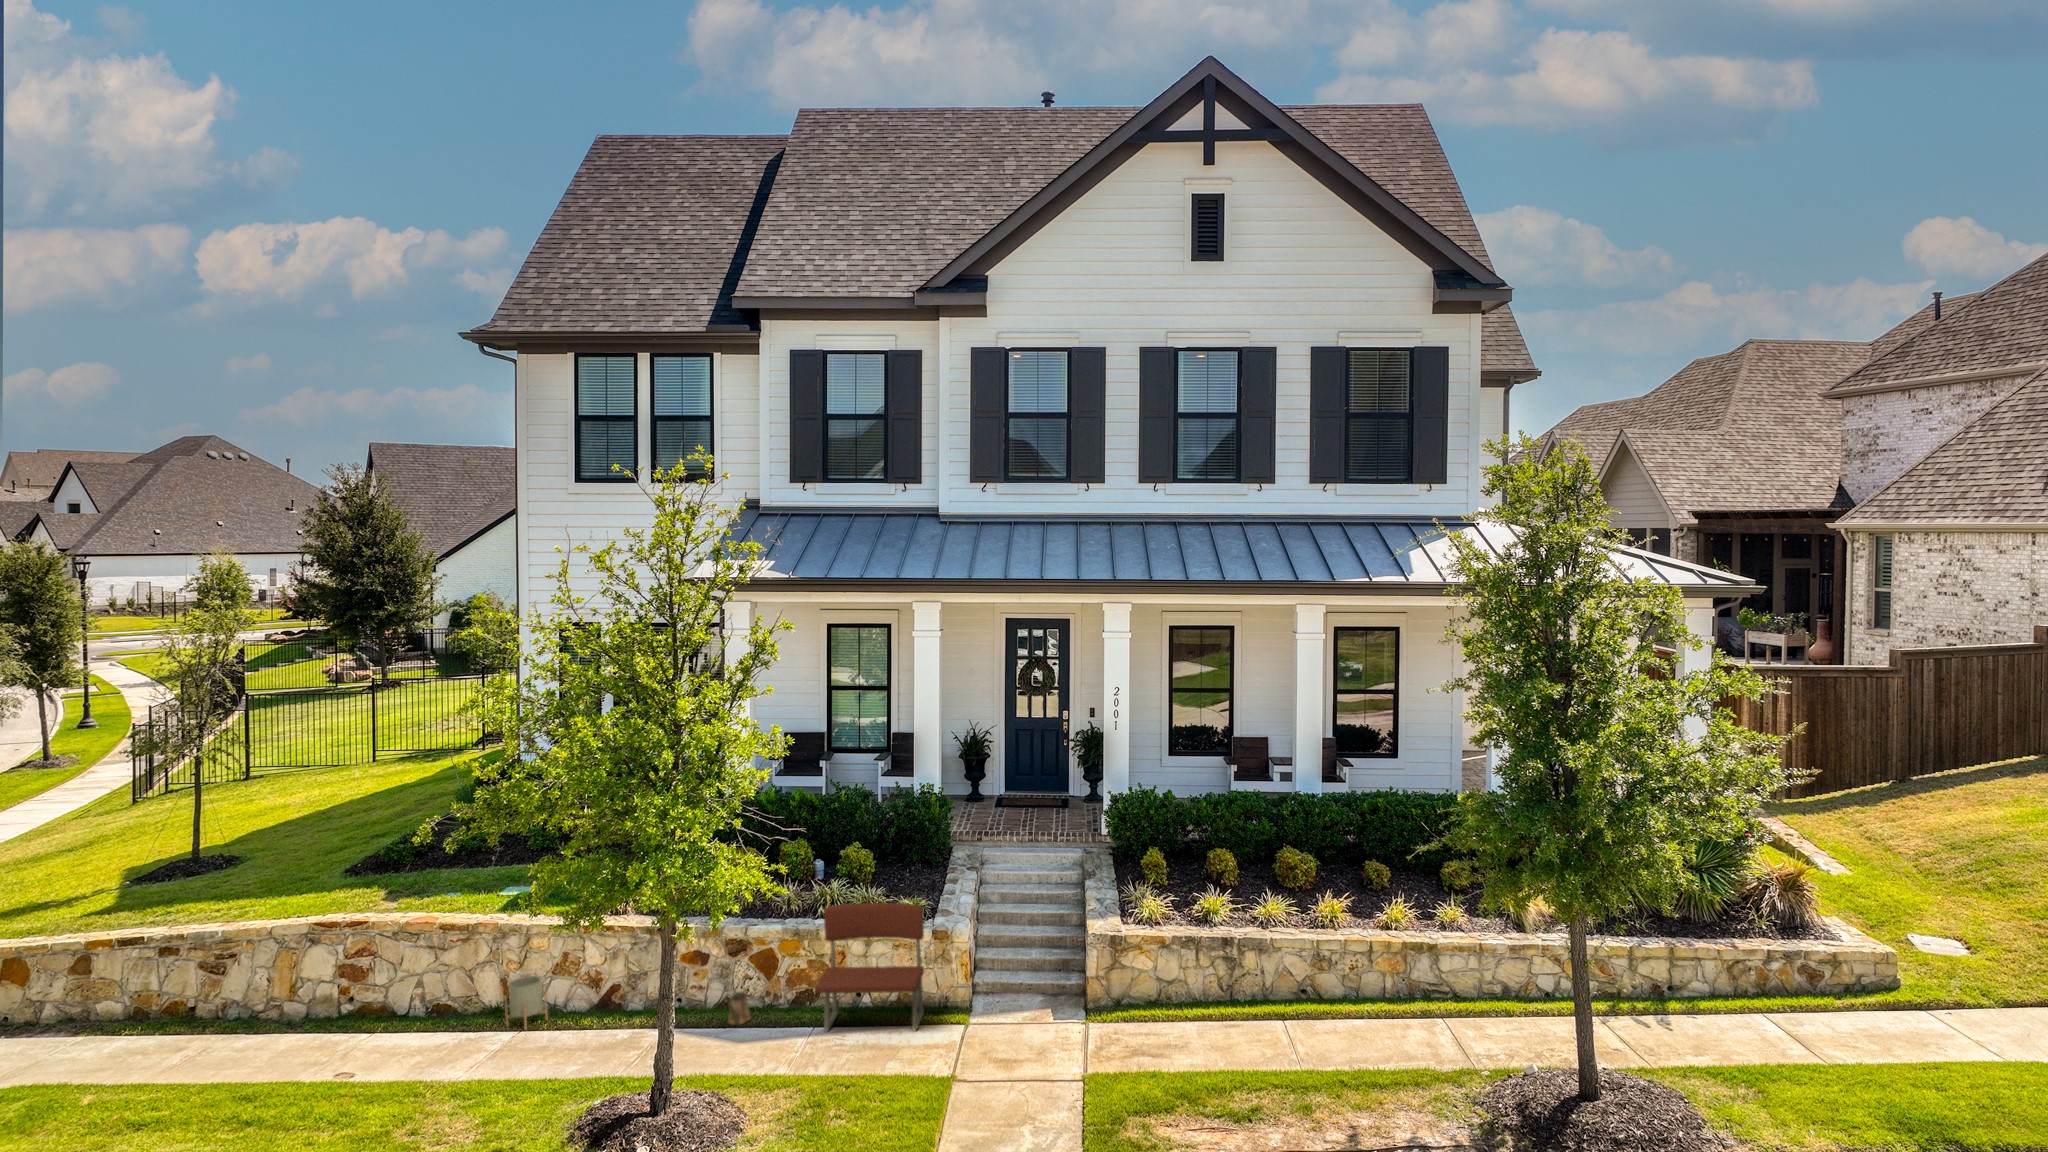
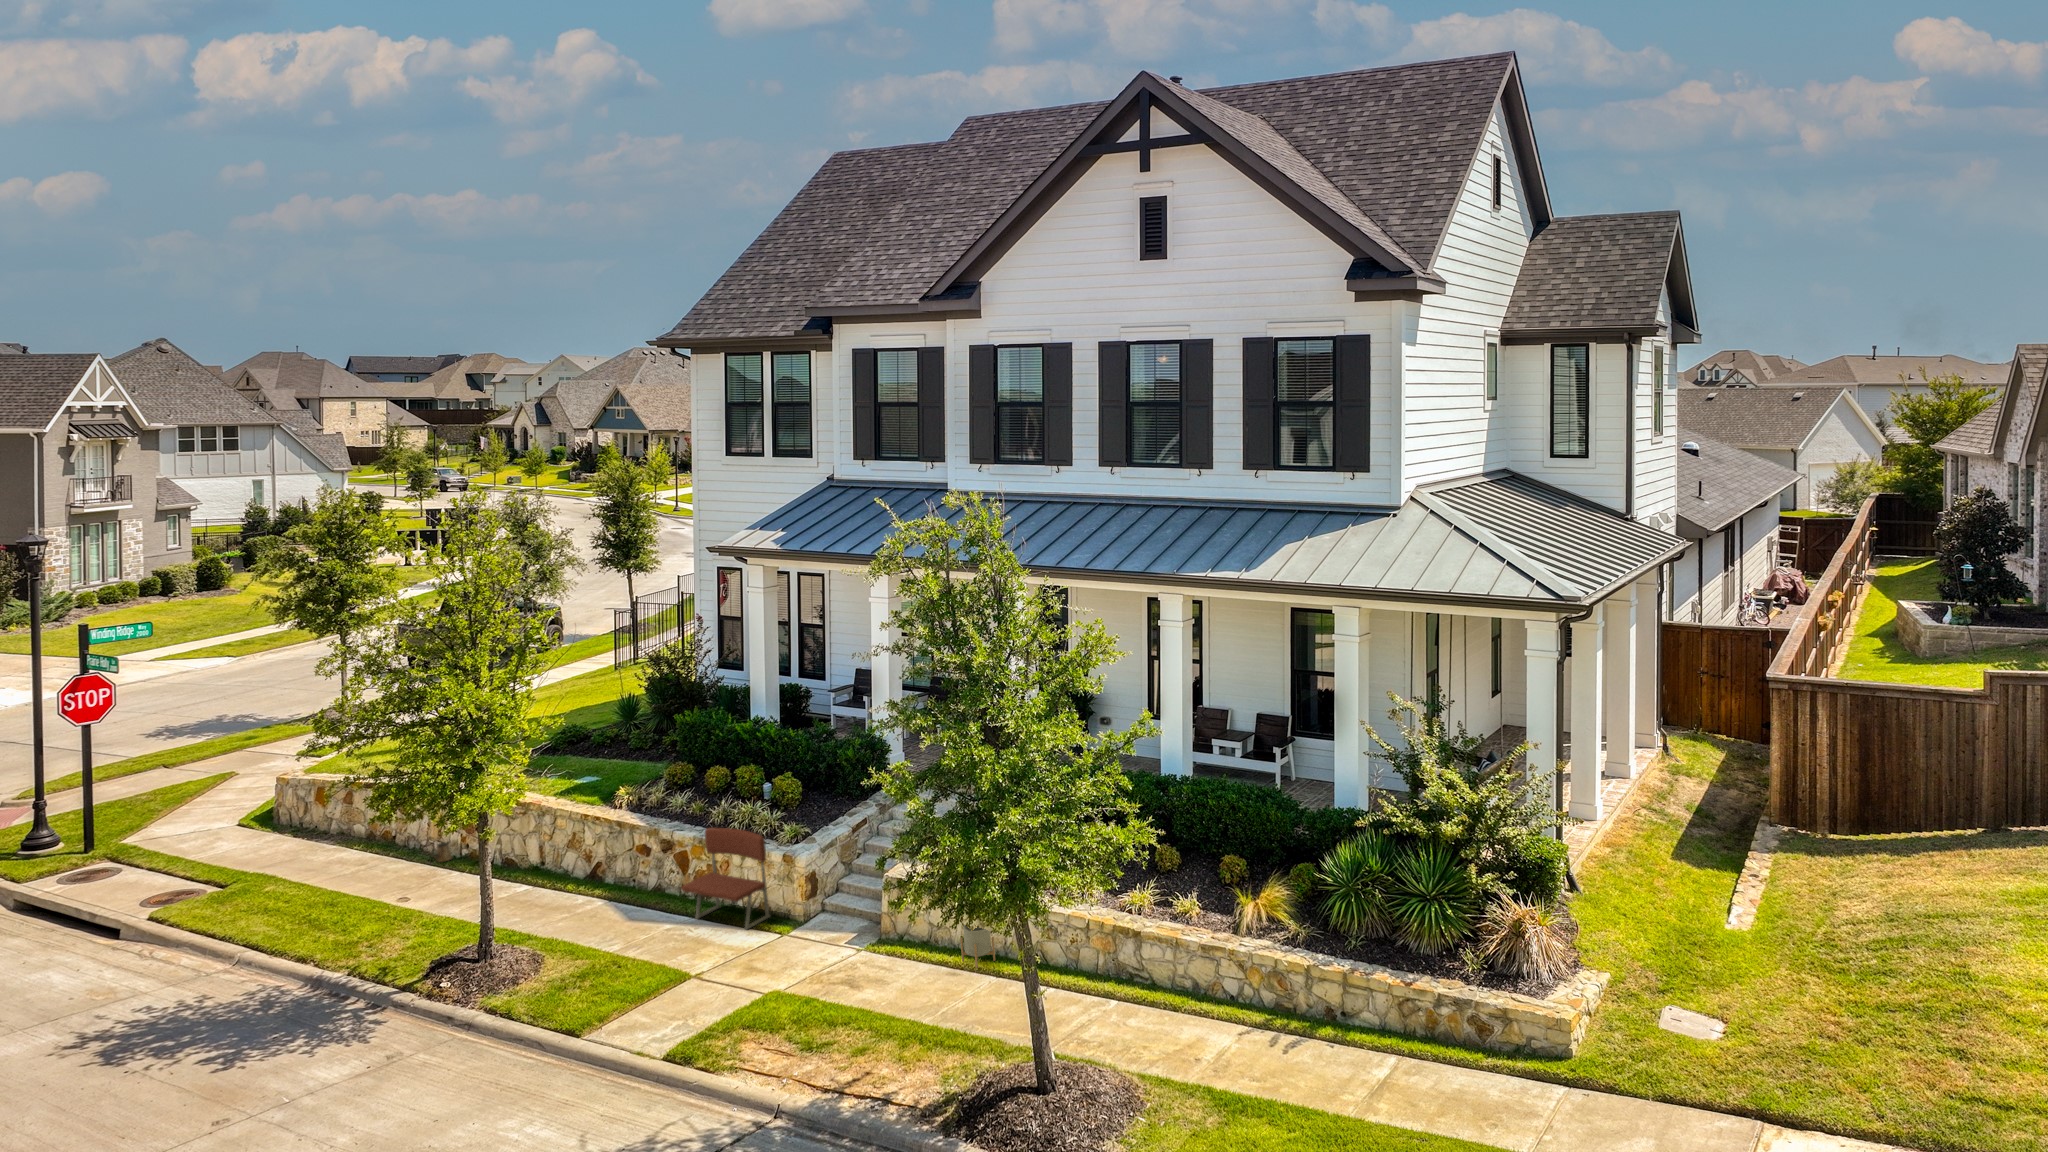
planter: present [505,976,548,1030] -> present [960,925,995,968]
watering can: present [728,991,751,1025] -> present [425,842,452,862]

